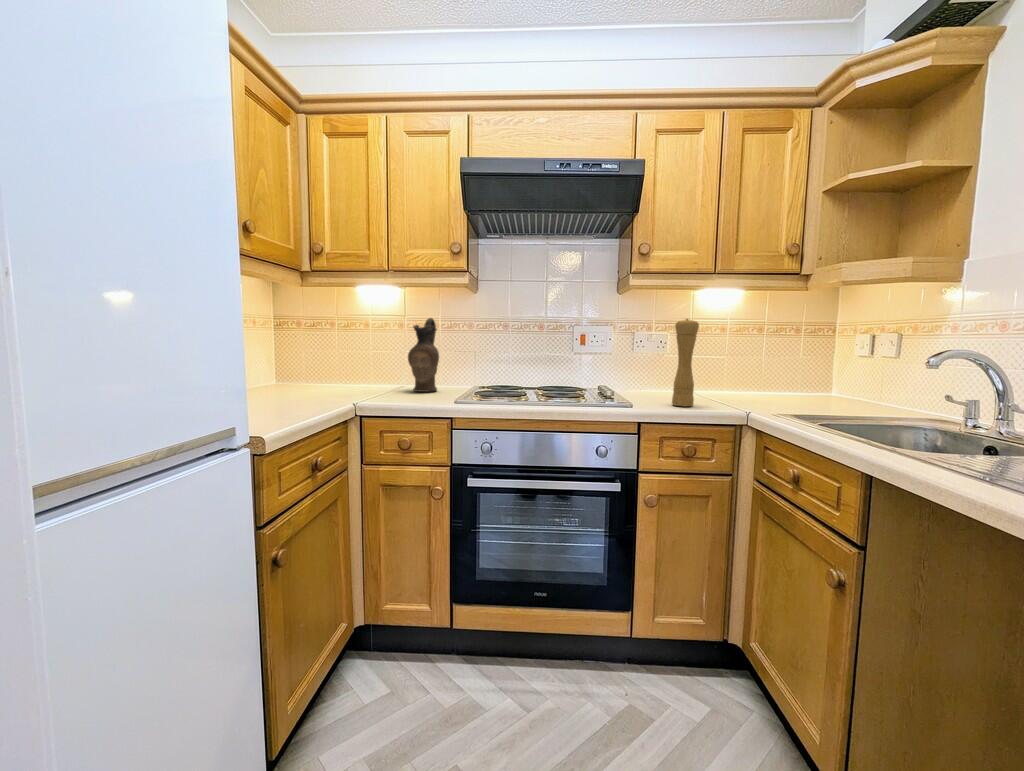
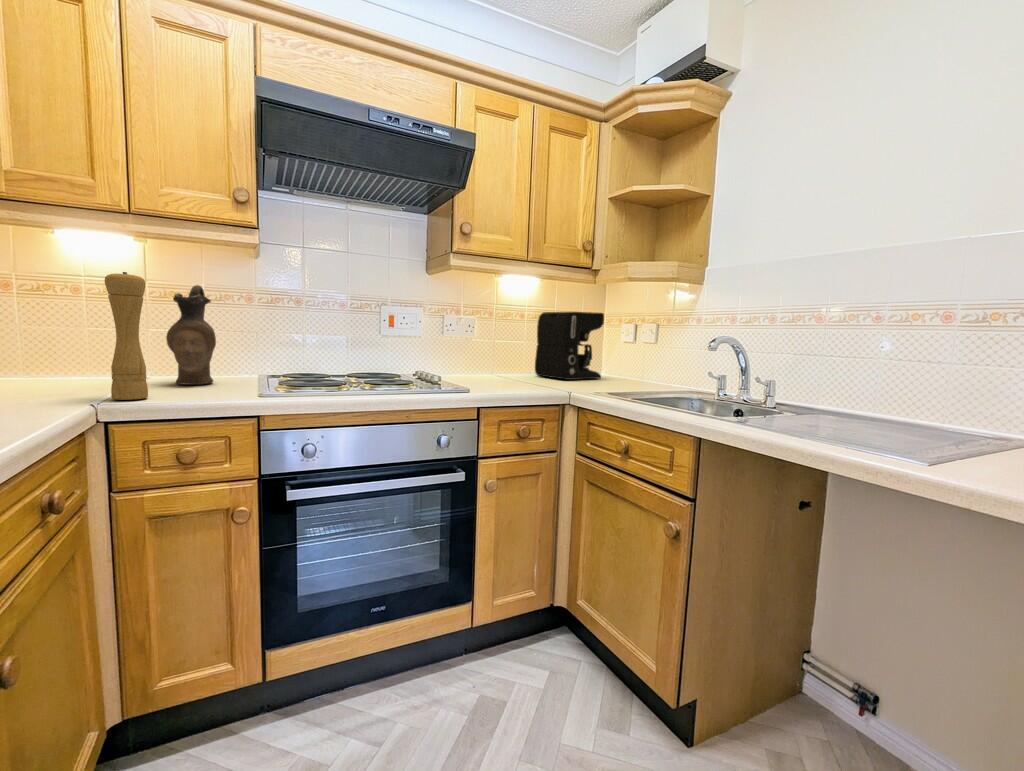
pepper mill: present [672,319,699,406] -> present [105,272,148,400]
coffee maker: none [731,323,821,399] -> present [535,312,604,380]

